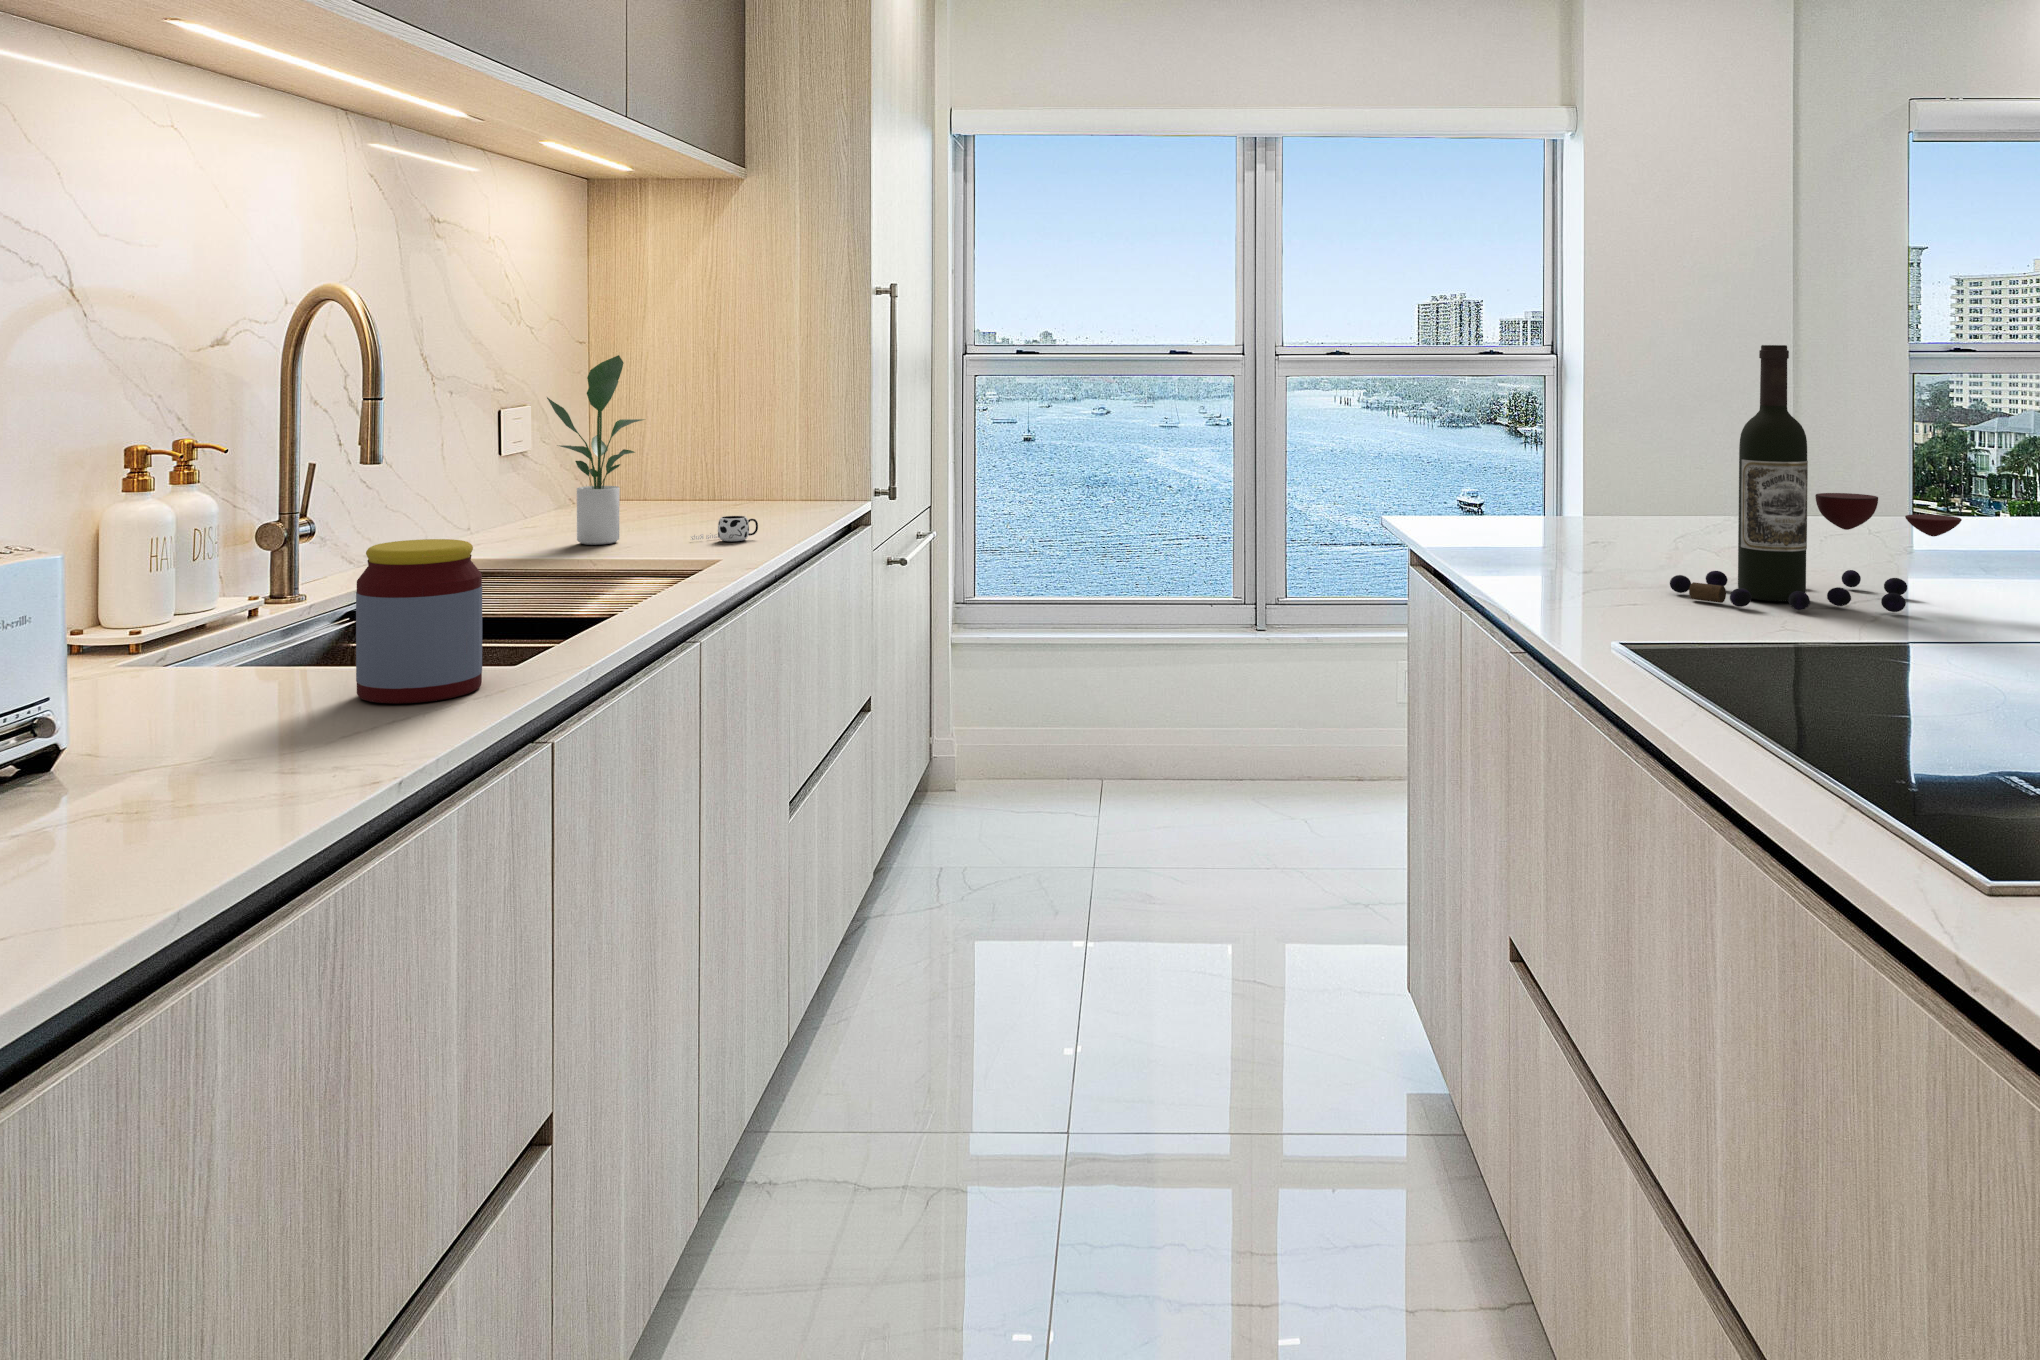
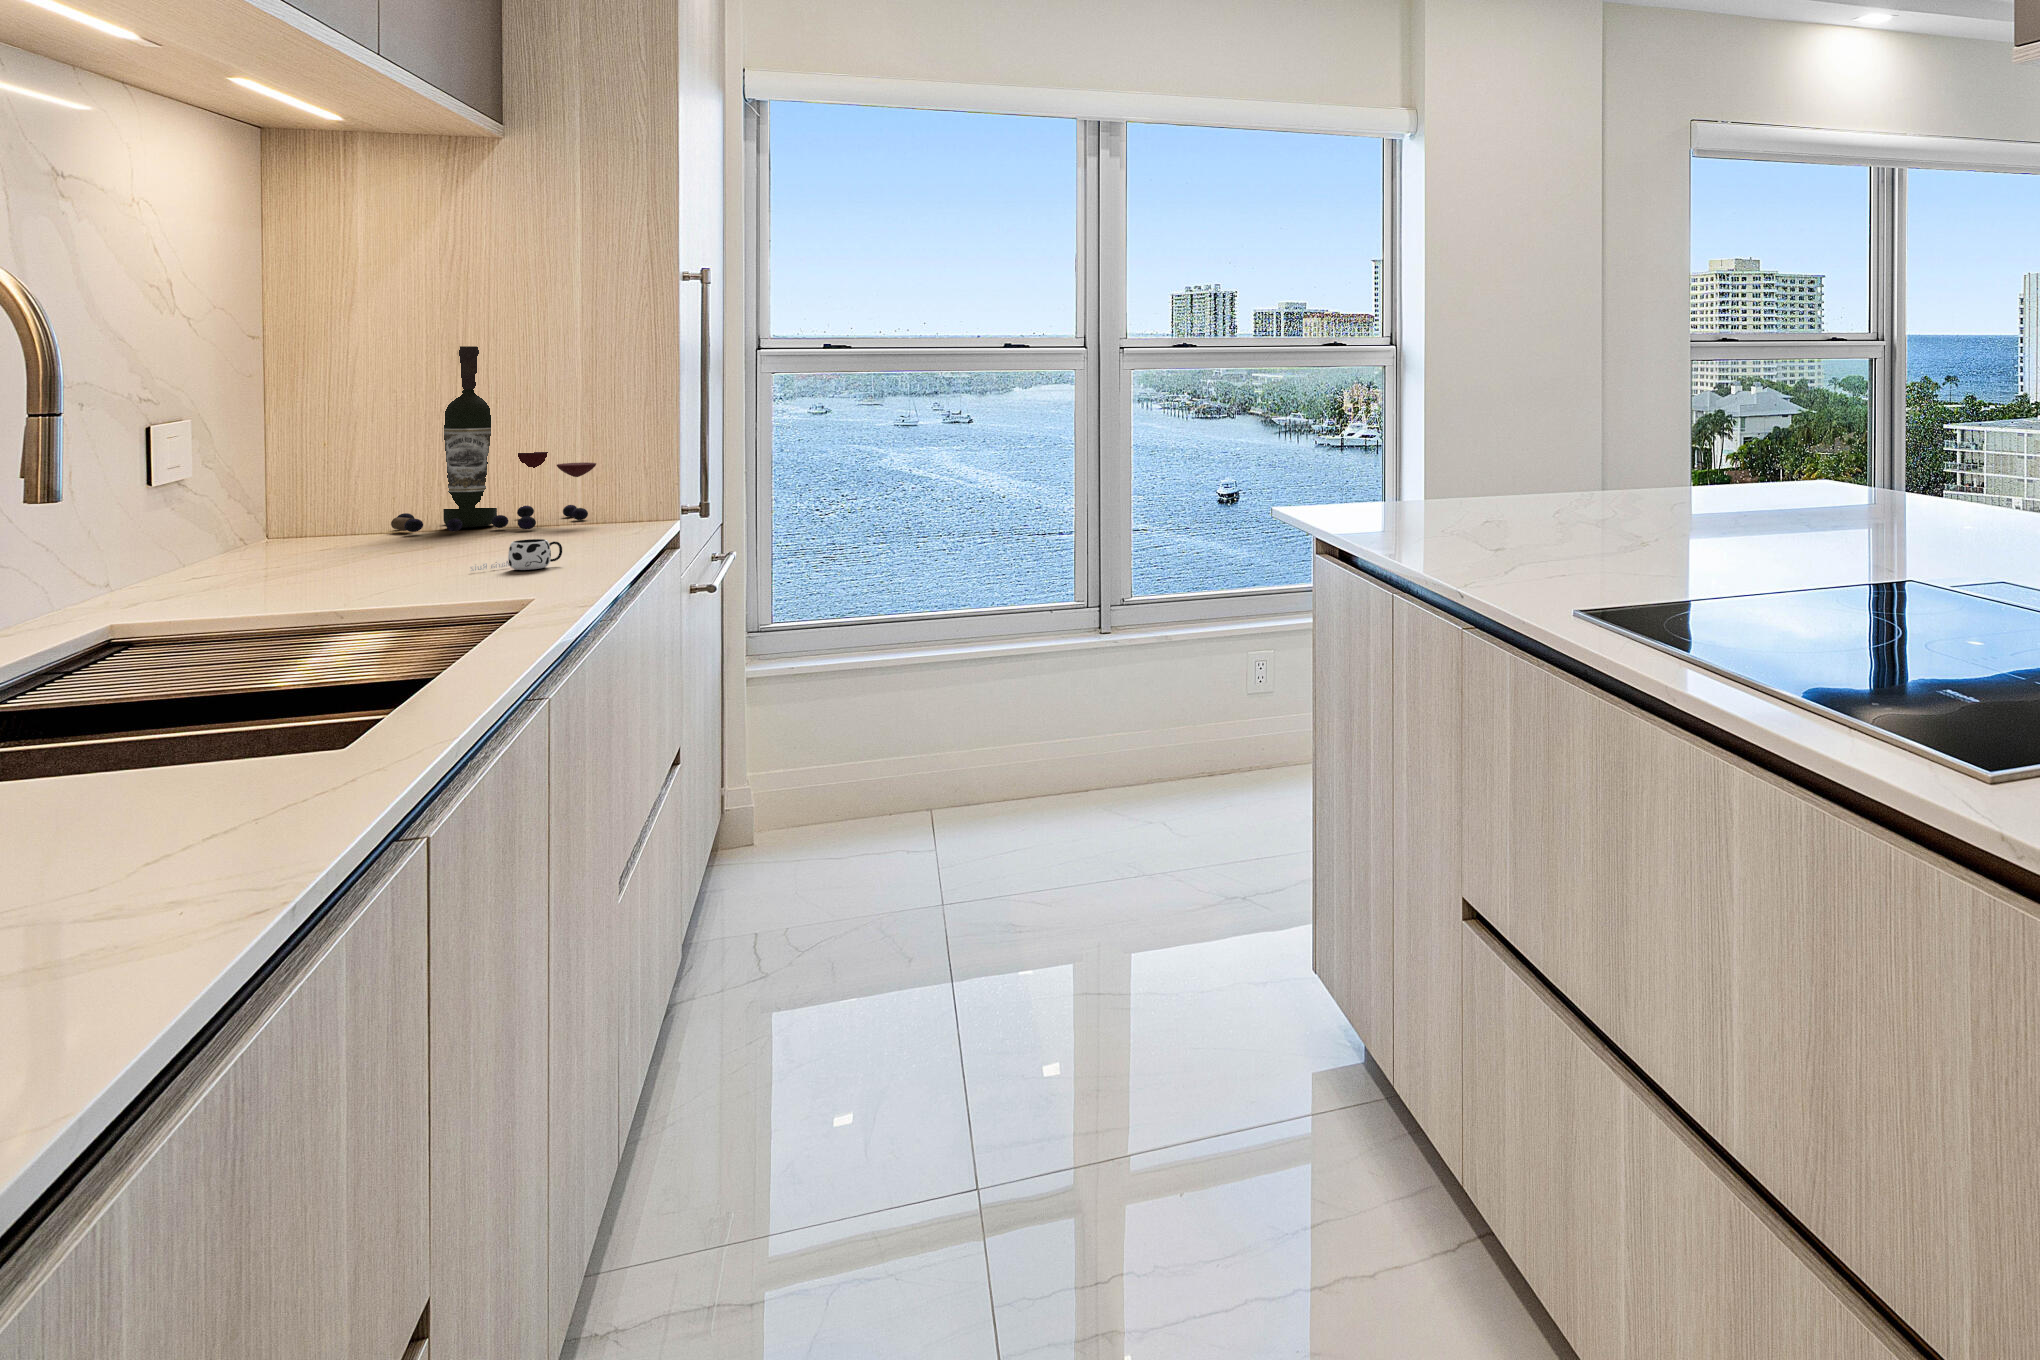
wine bottle: present [1670,345,1962,612] -> present [391,346,596,532]
potted plant: present [547,355,644,545] -> none [254,349,401,585]
jar: present [356,539,482,703] -> none [125,580,316,795]

